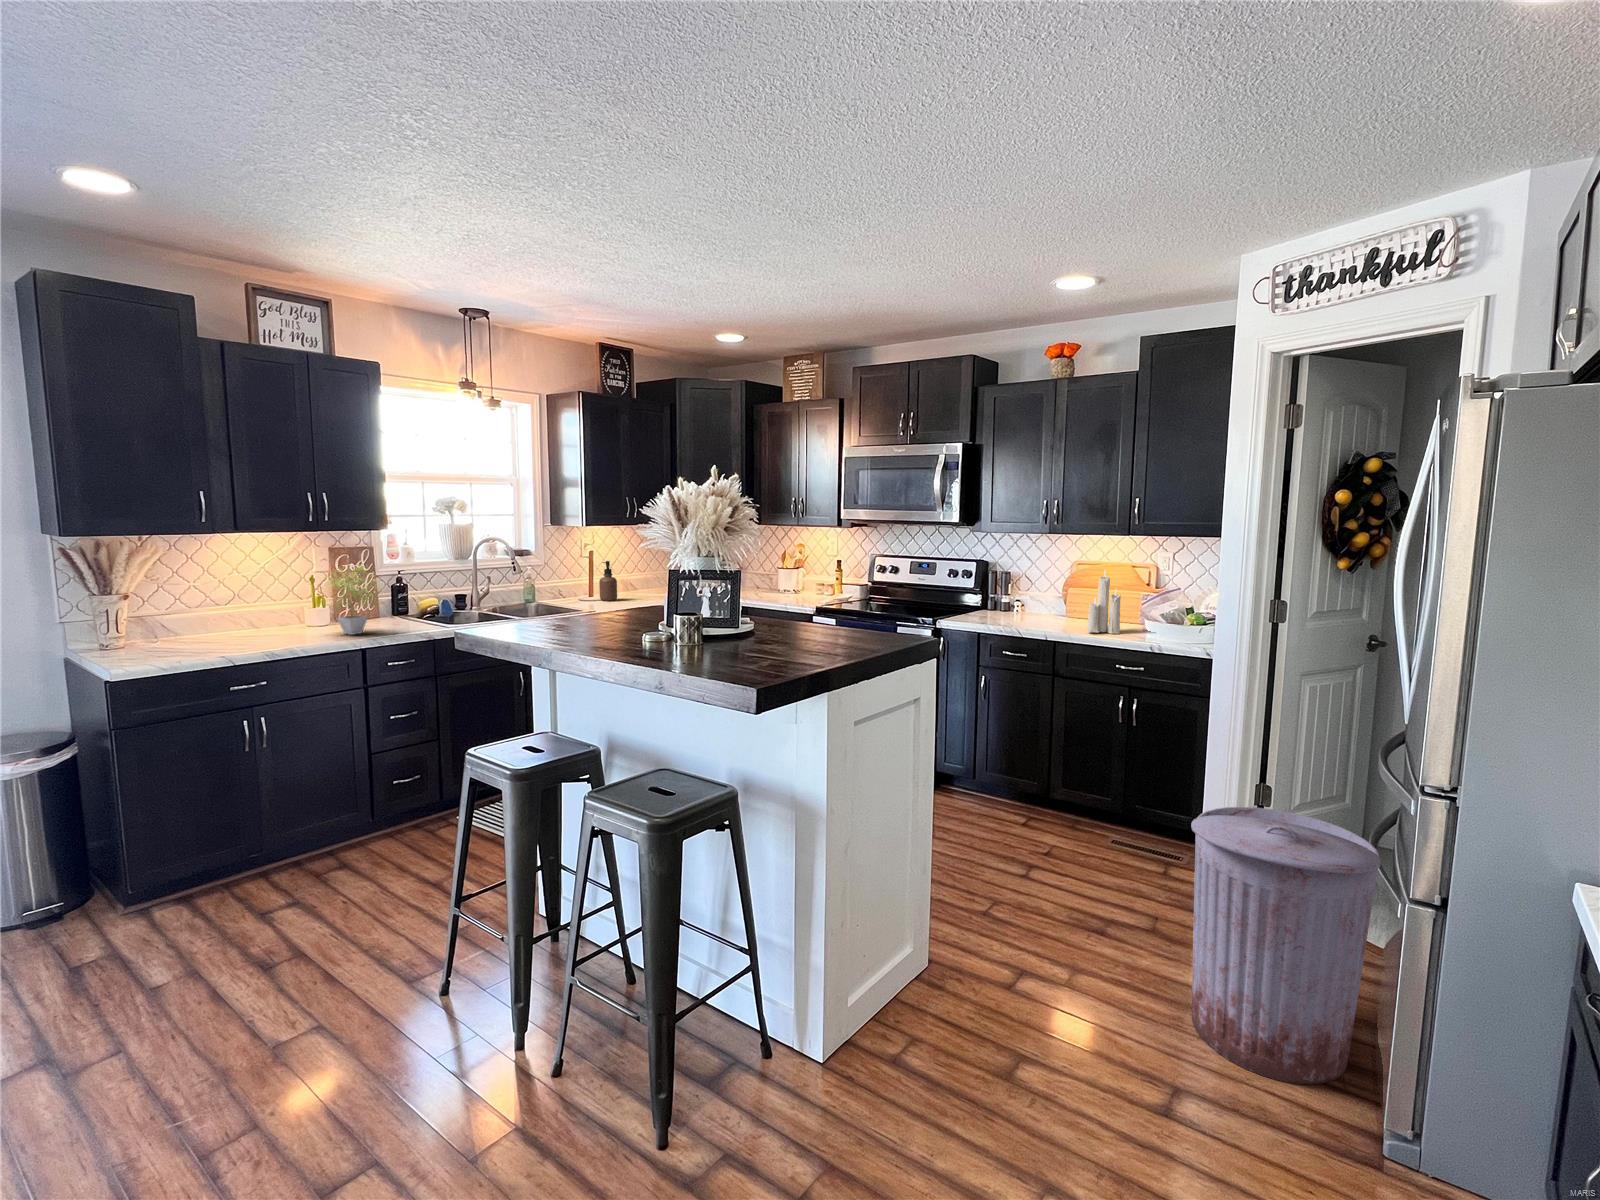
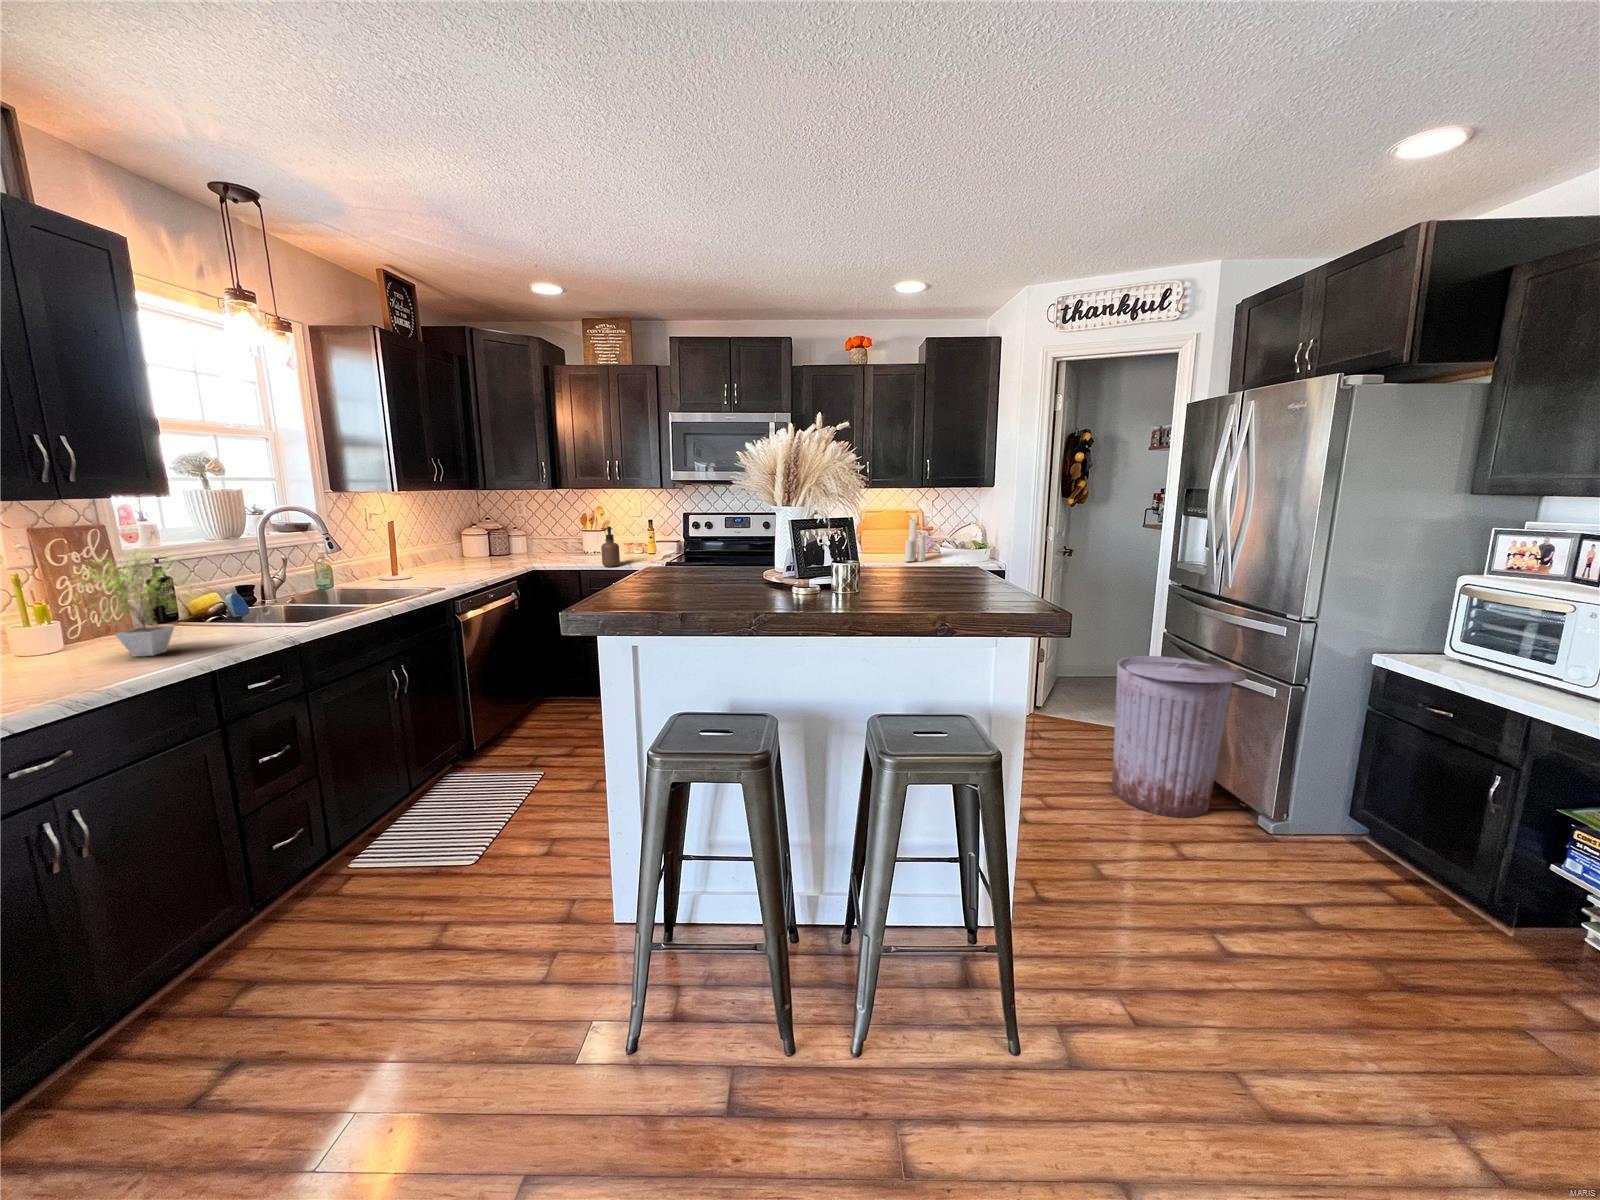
soap dispenser: present [599,561,617,601] -> present [601,527,620,567]

